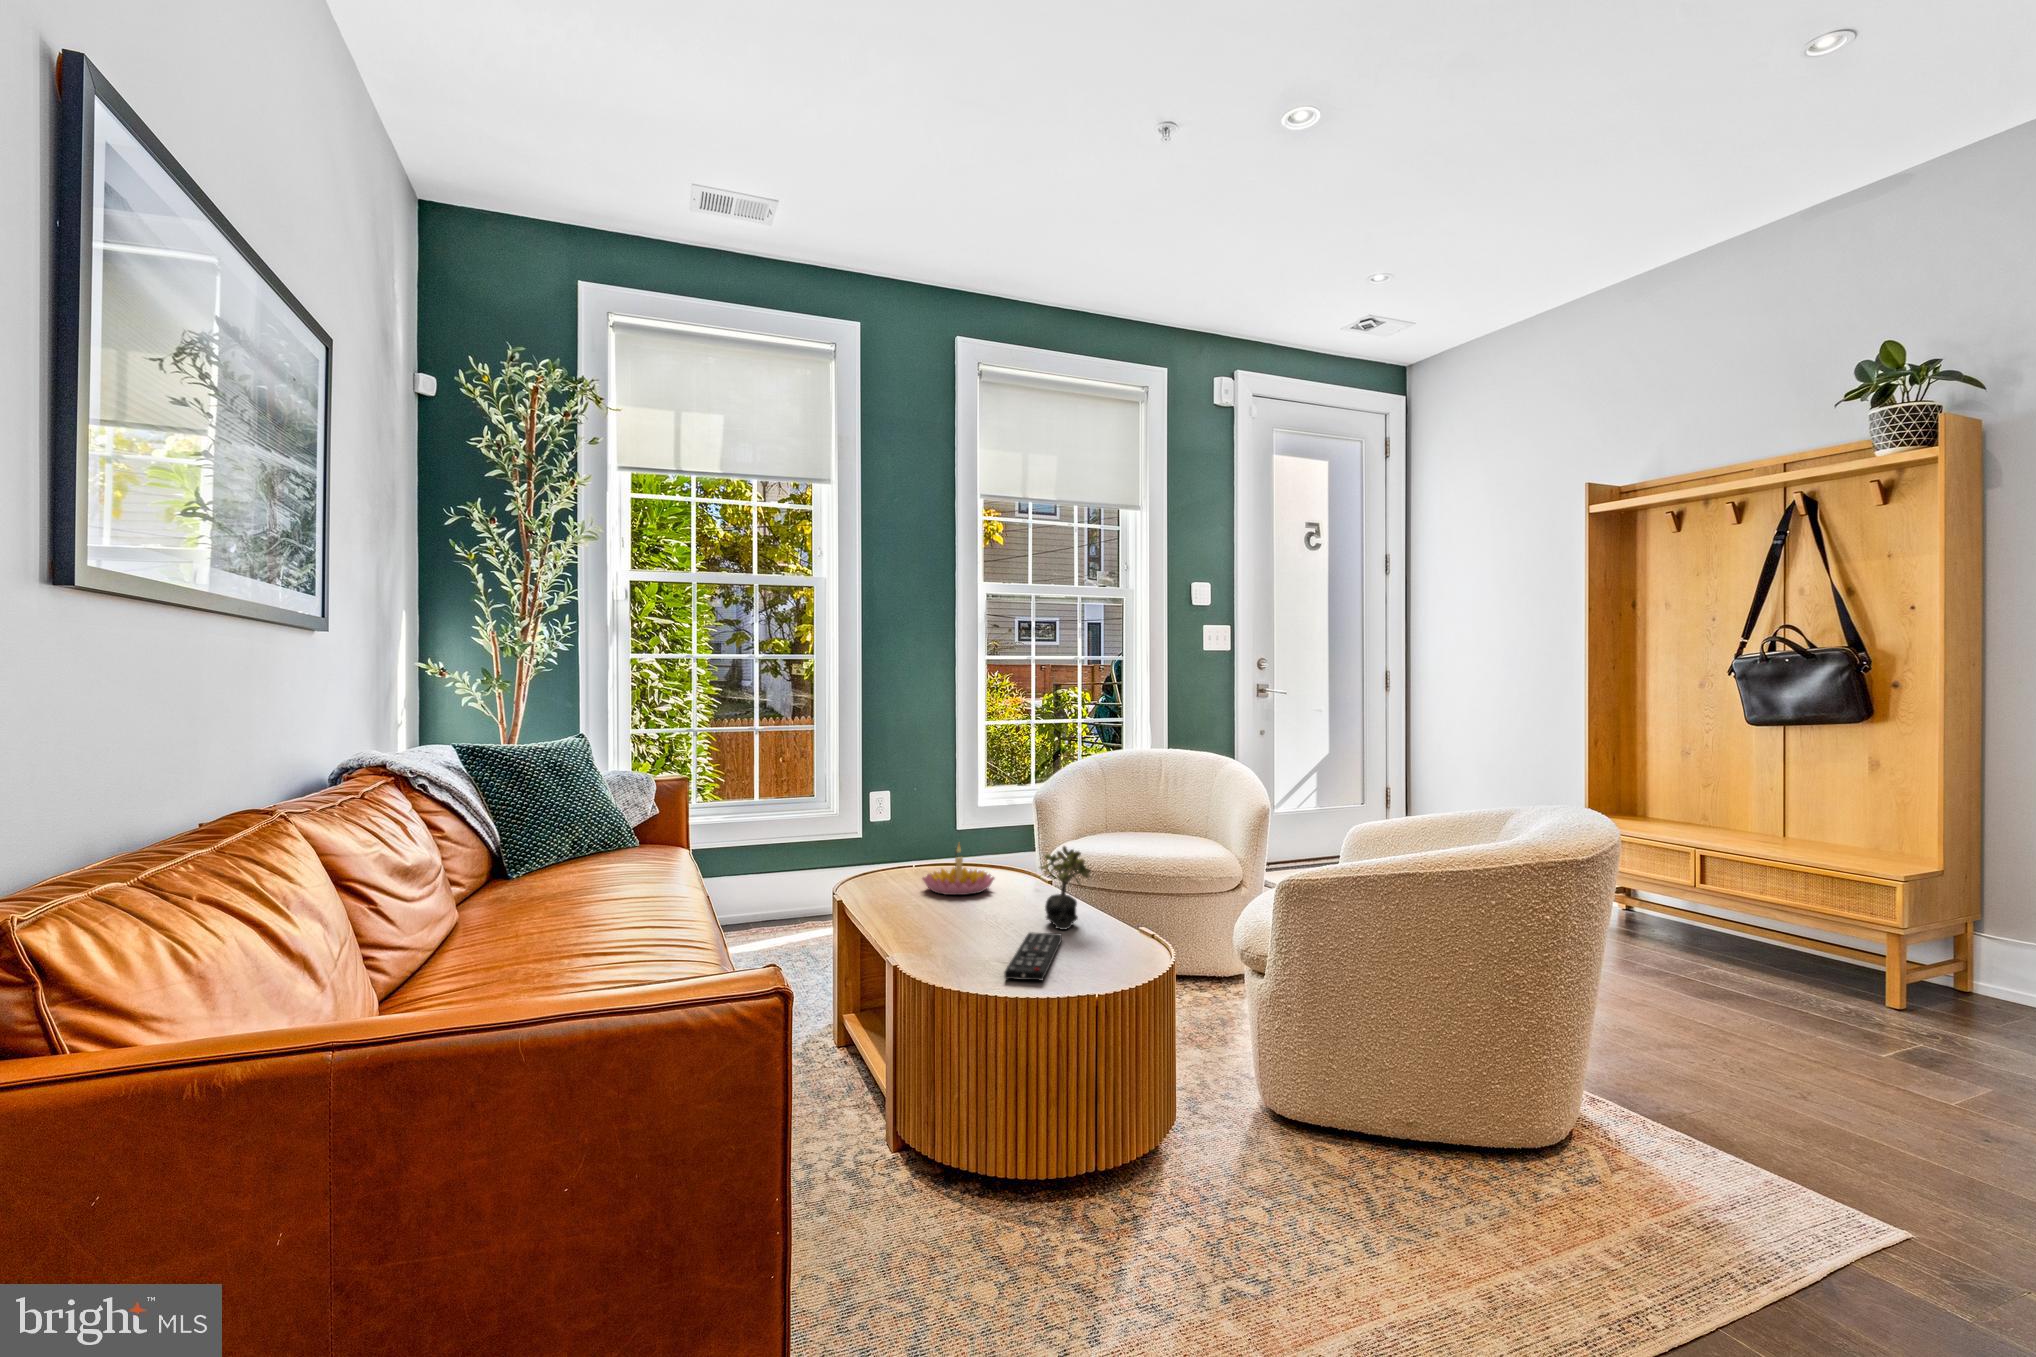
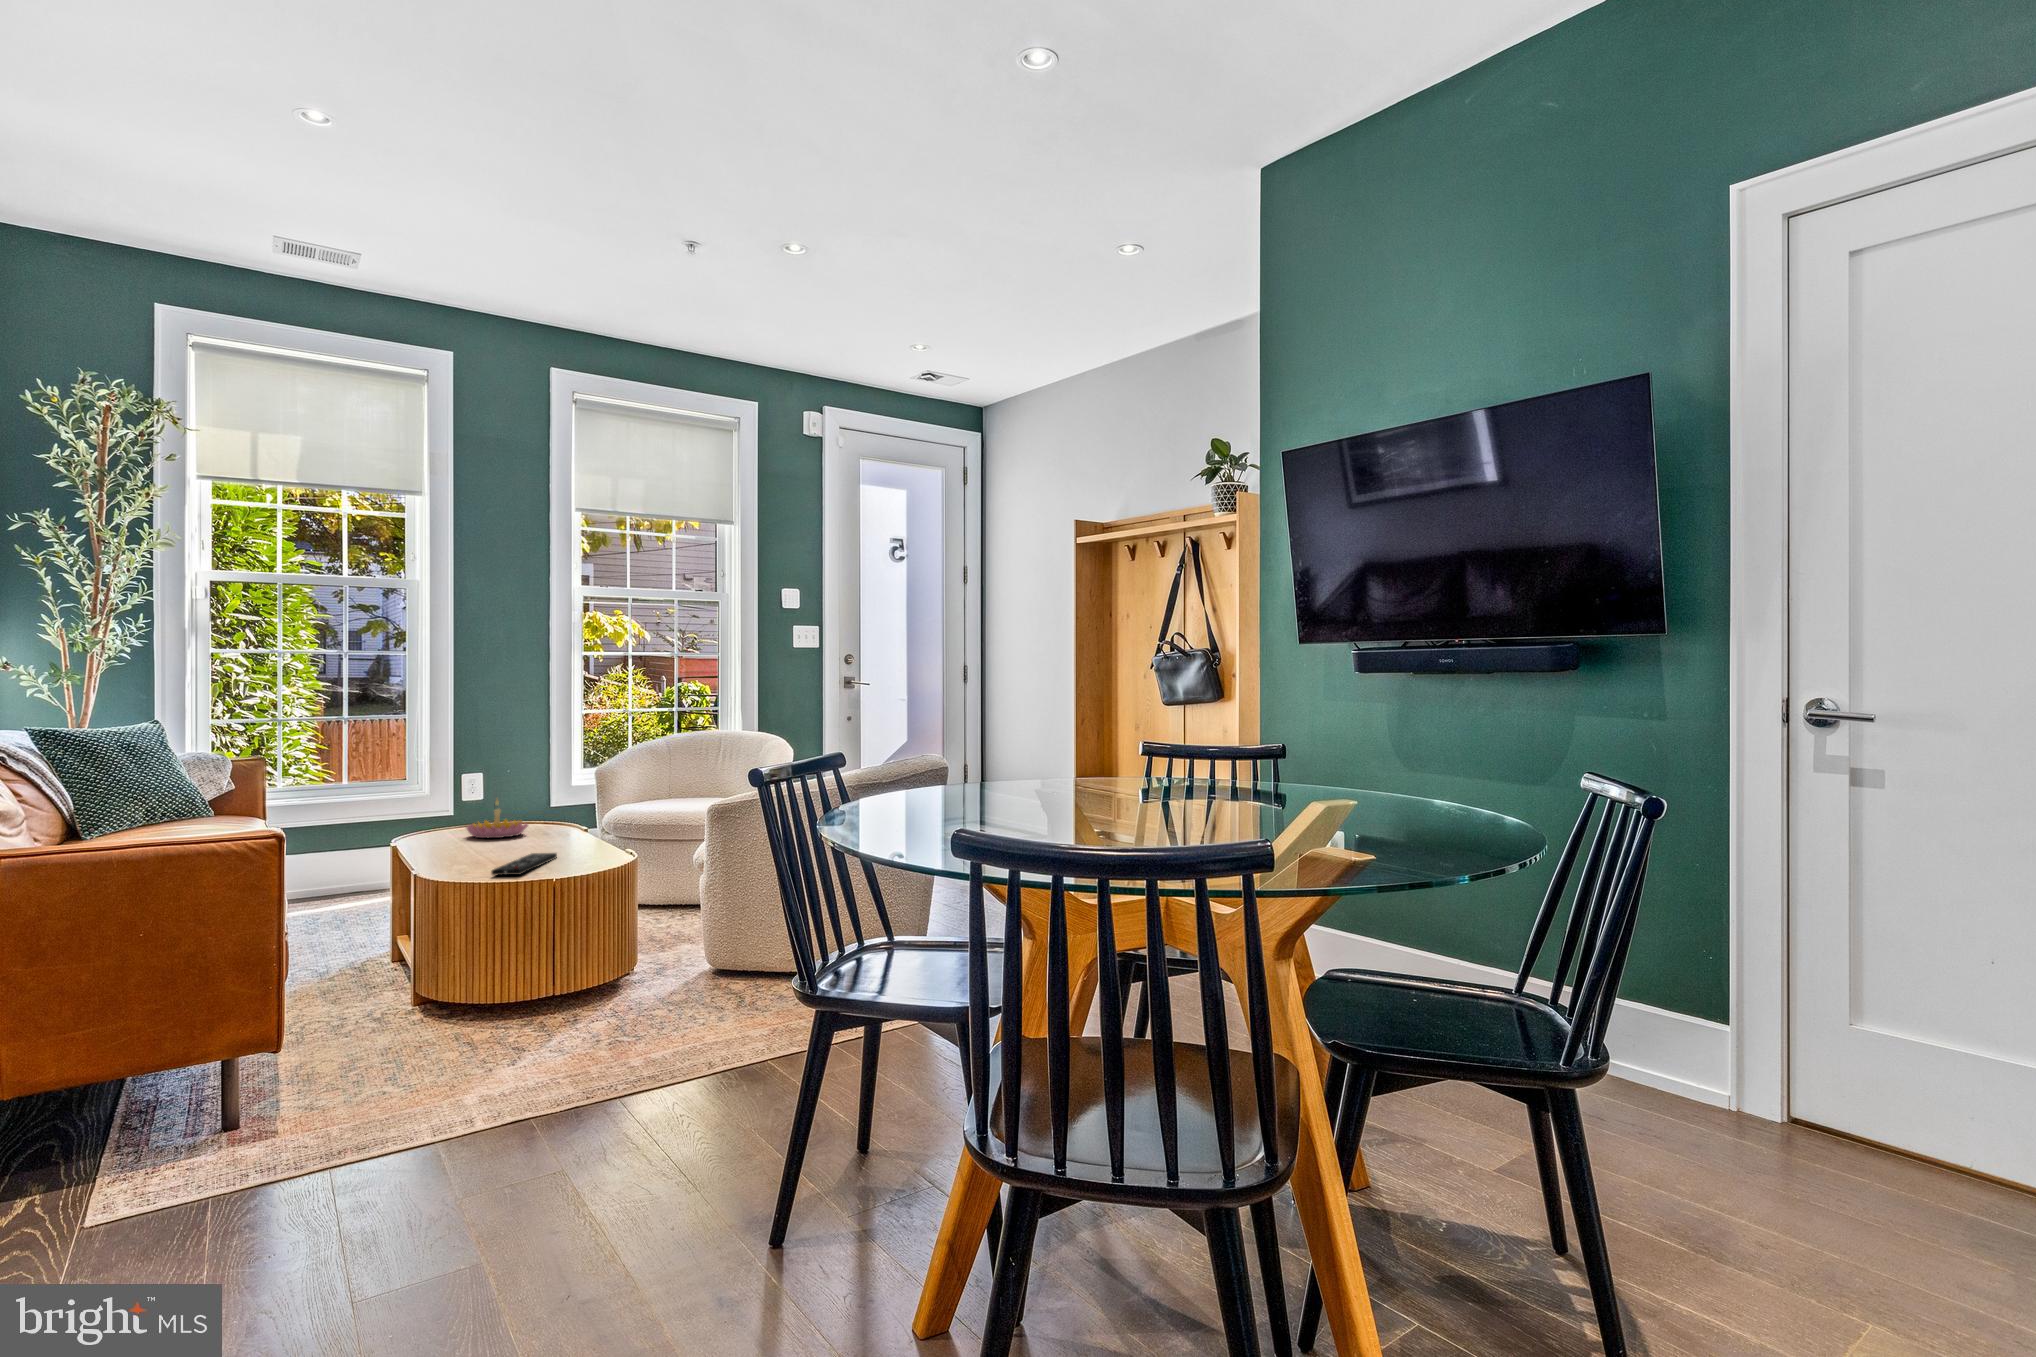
succulent plant: present [1040,846,1091,929] -> none [546,792,587,852]

